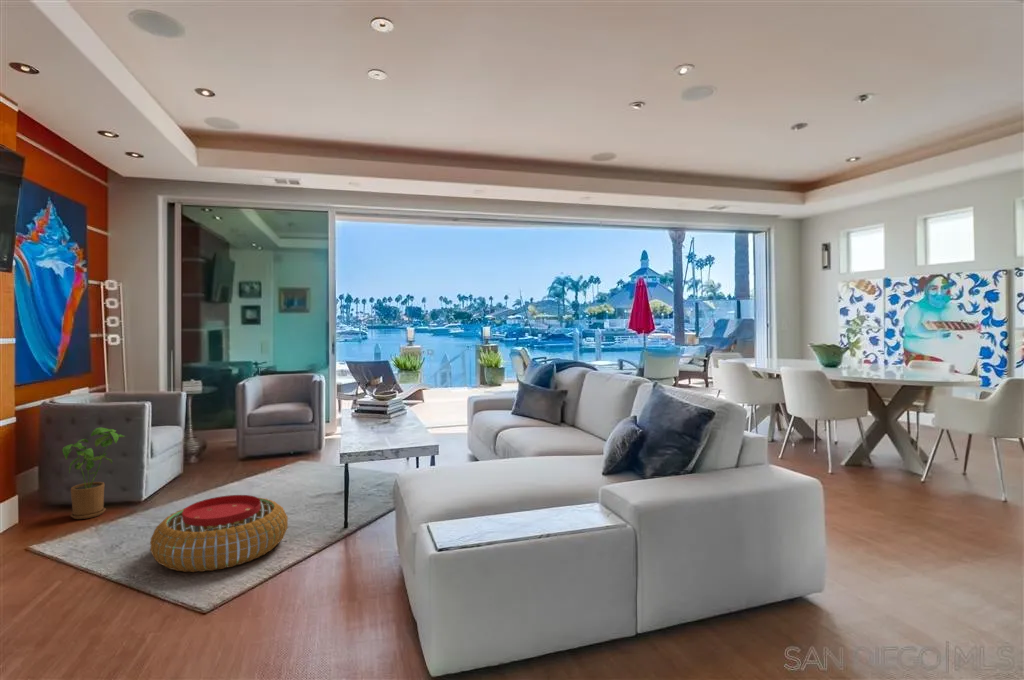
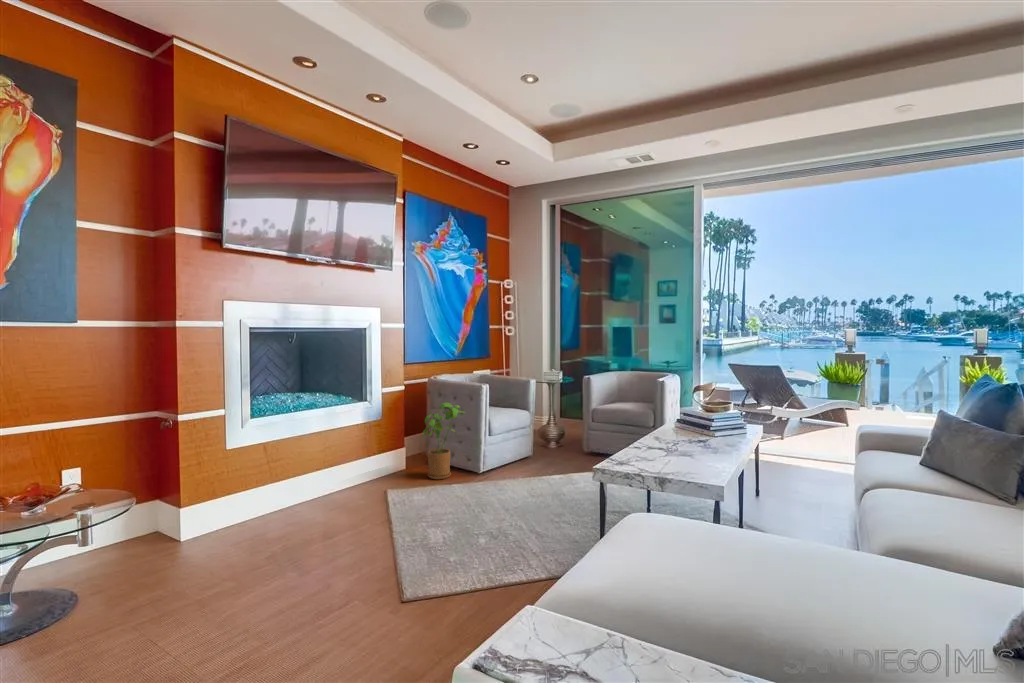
pouf: present [150,495,288,572] -> none [412,489,541,573]

